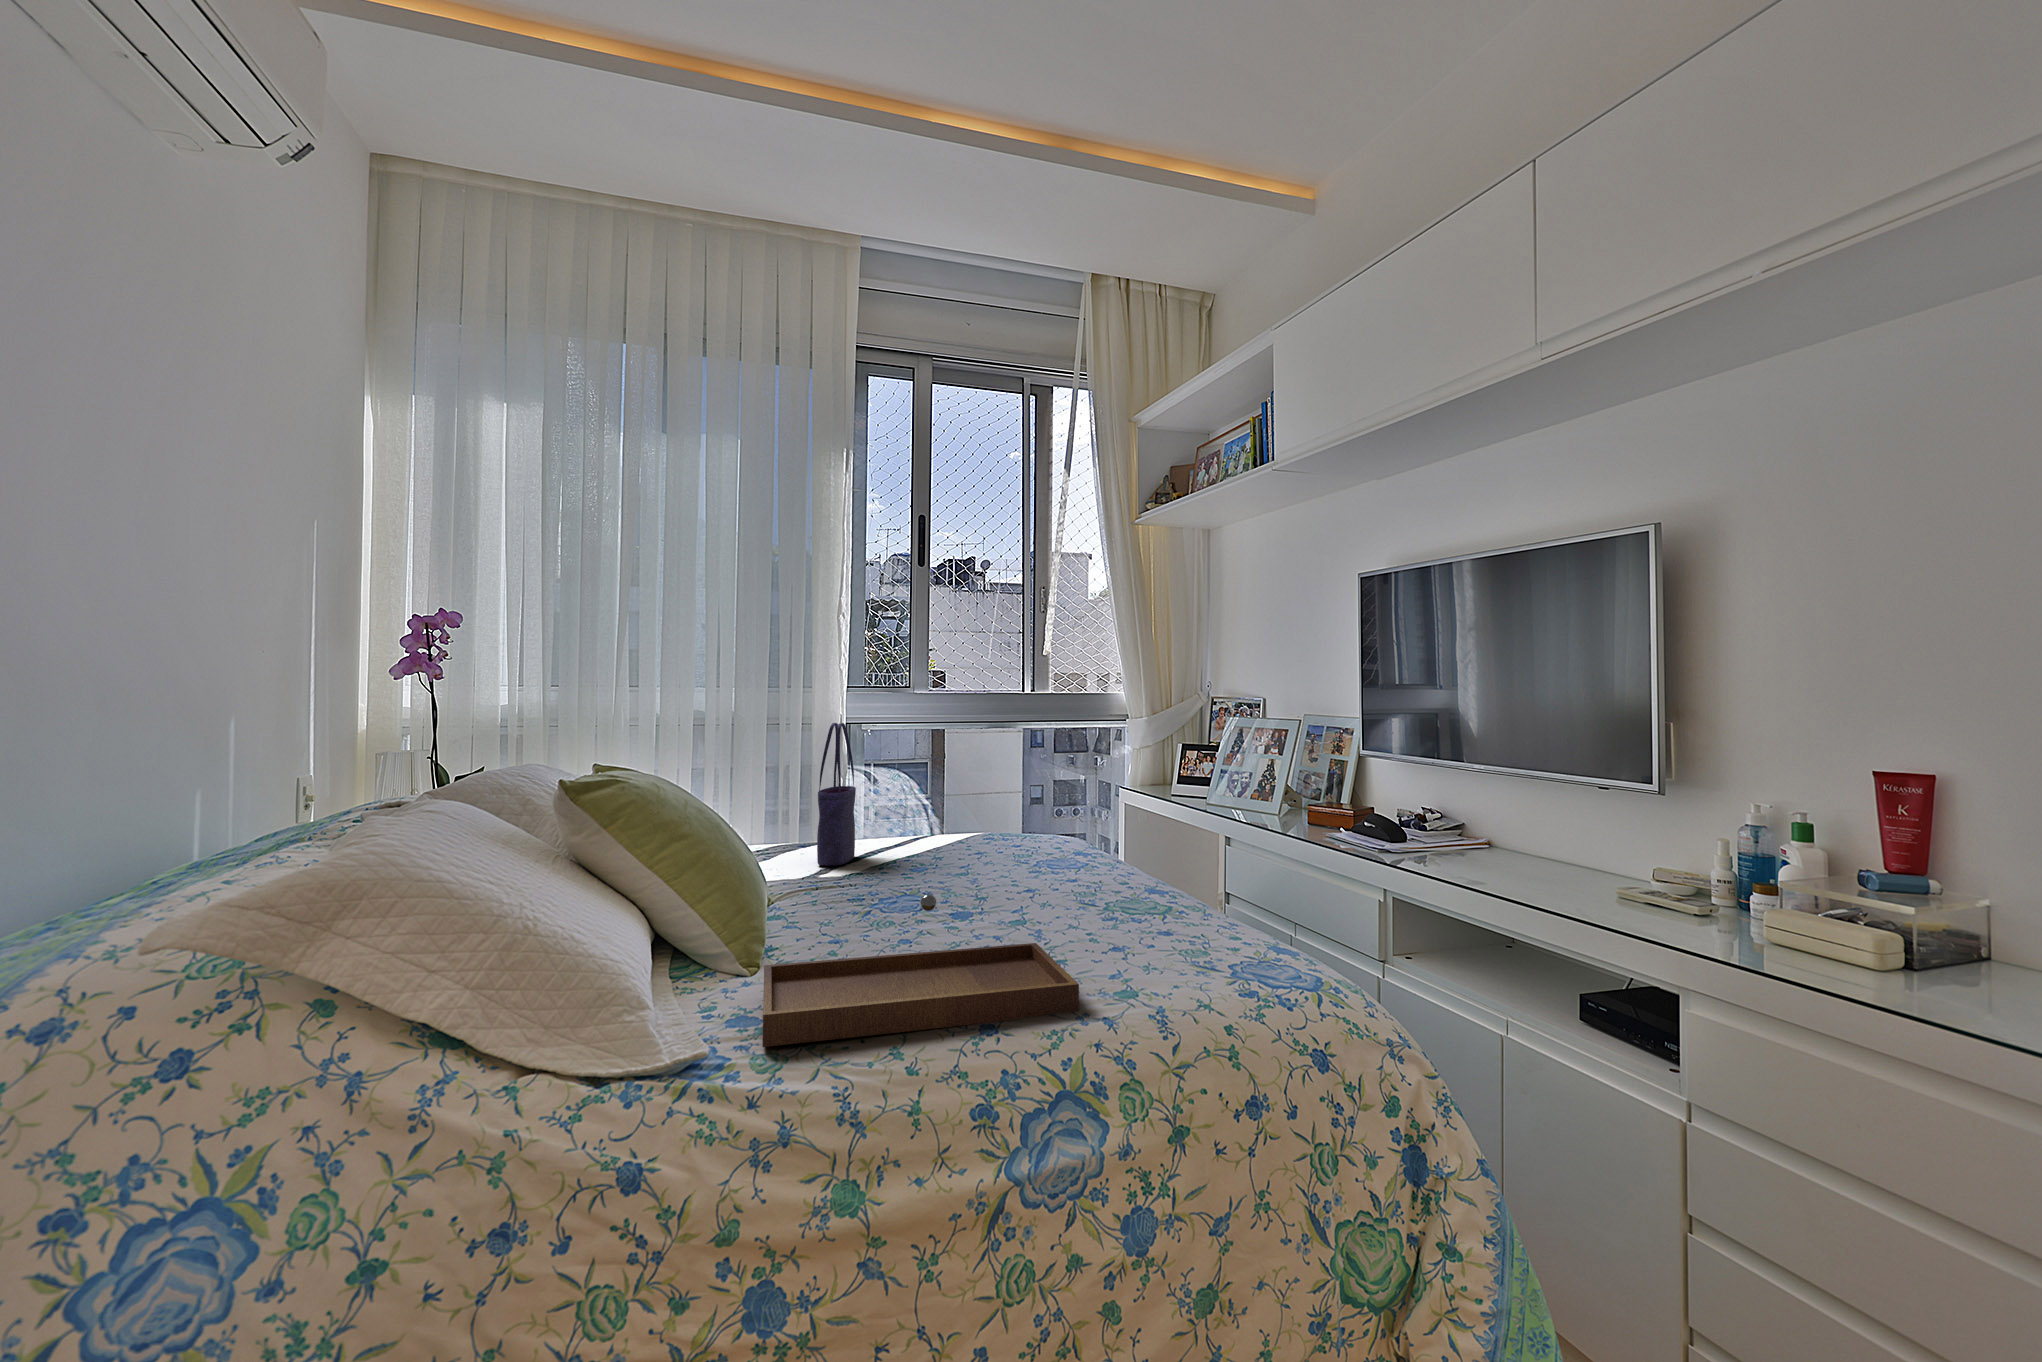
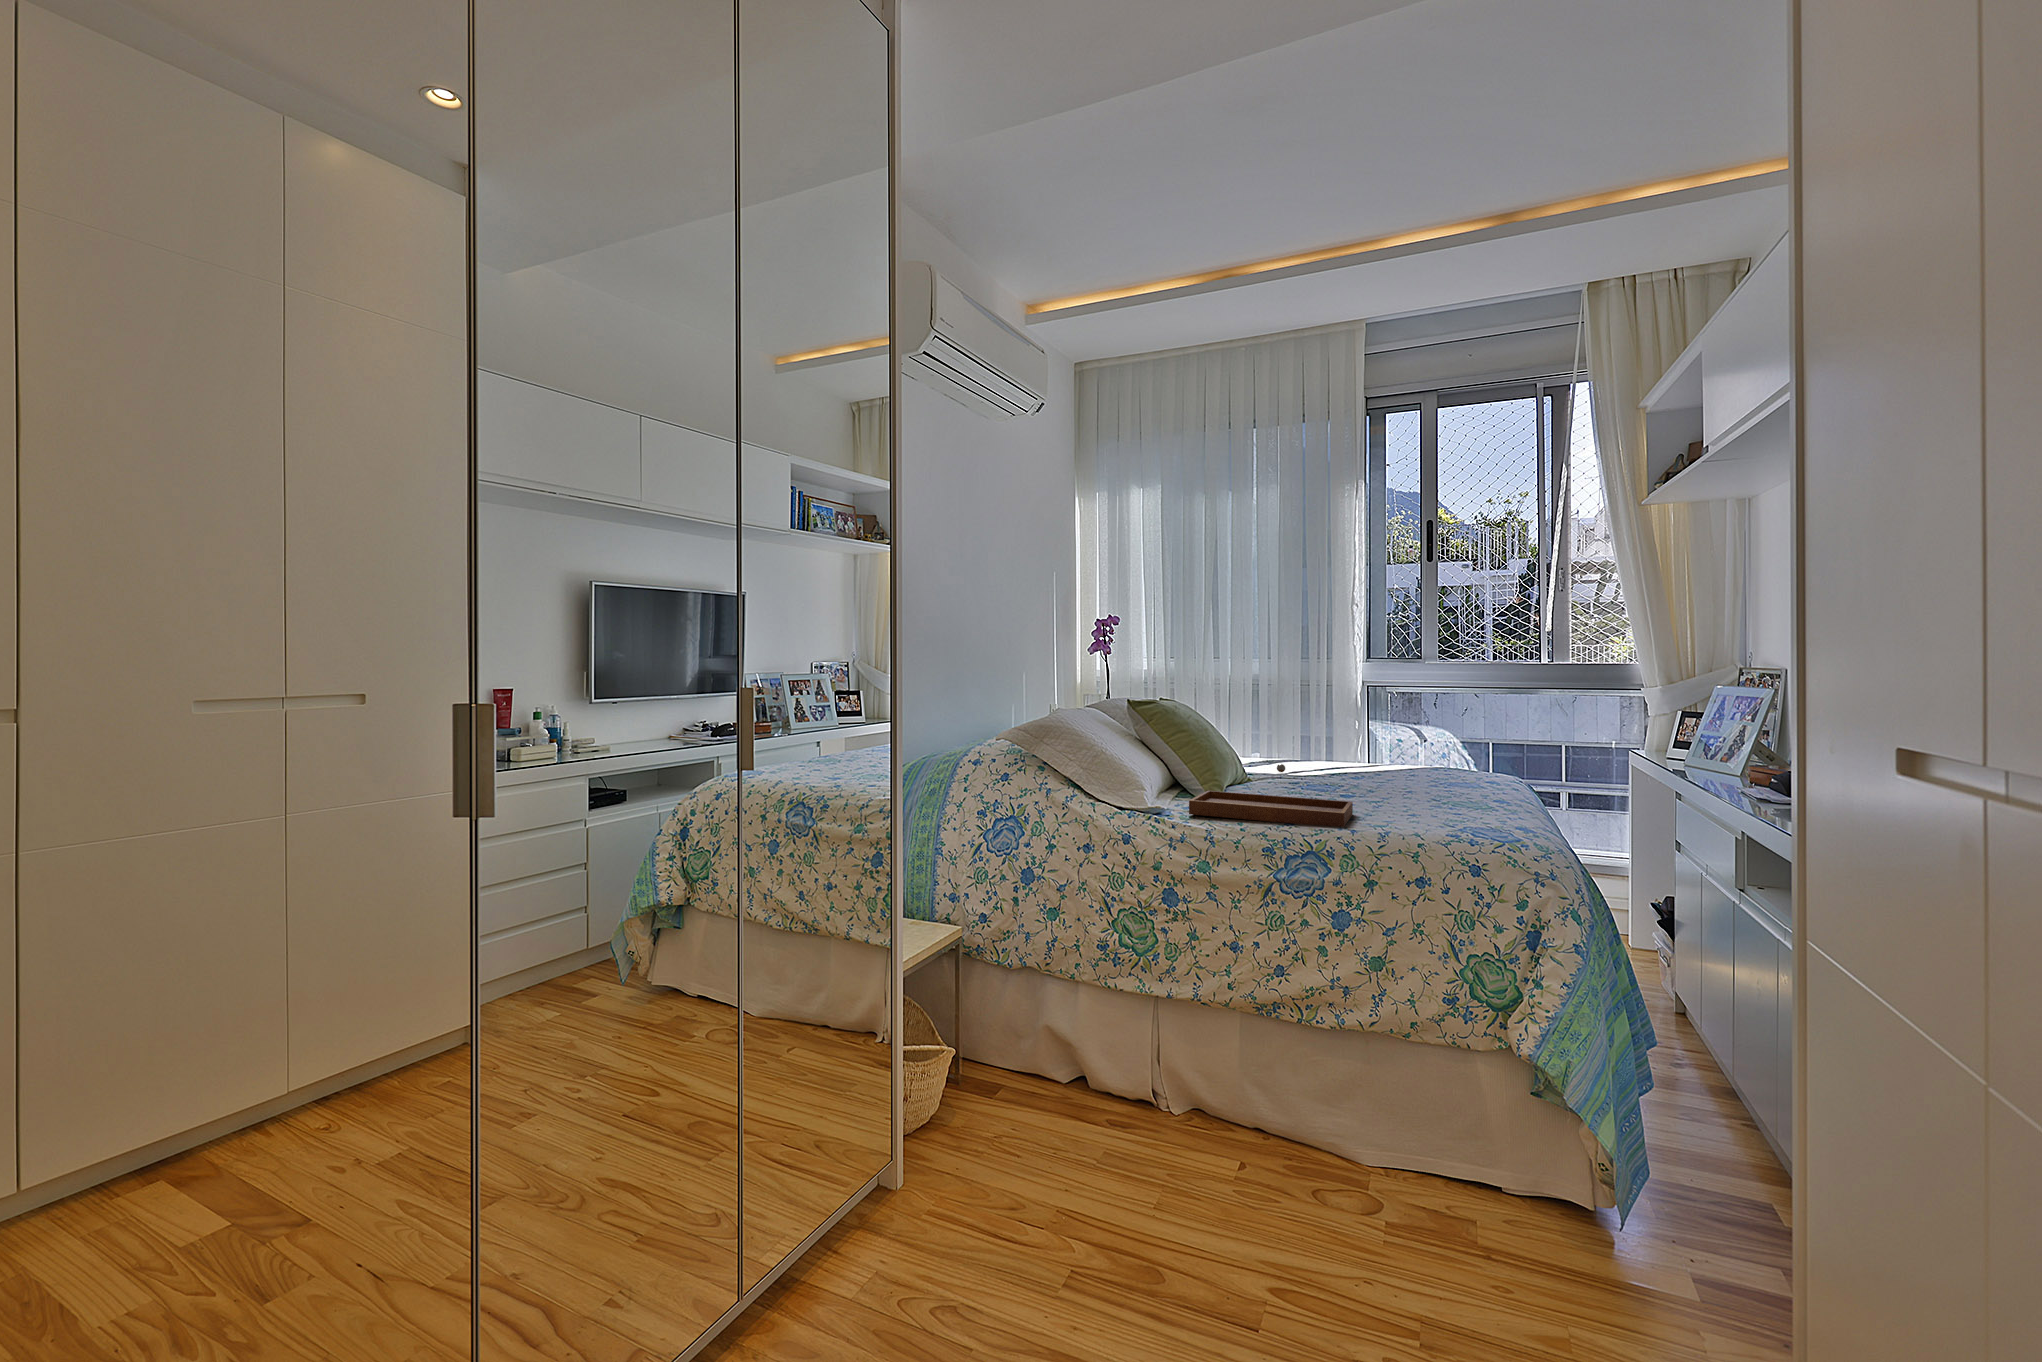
tote bag: present [817,723,856,866] -> none [1301,680,1332,772]

